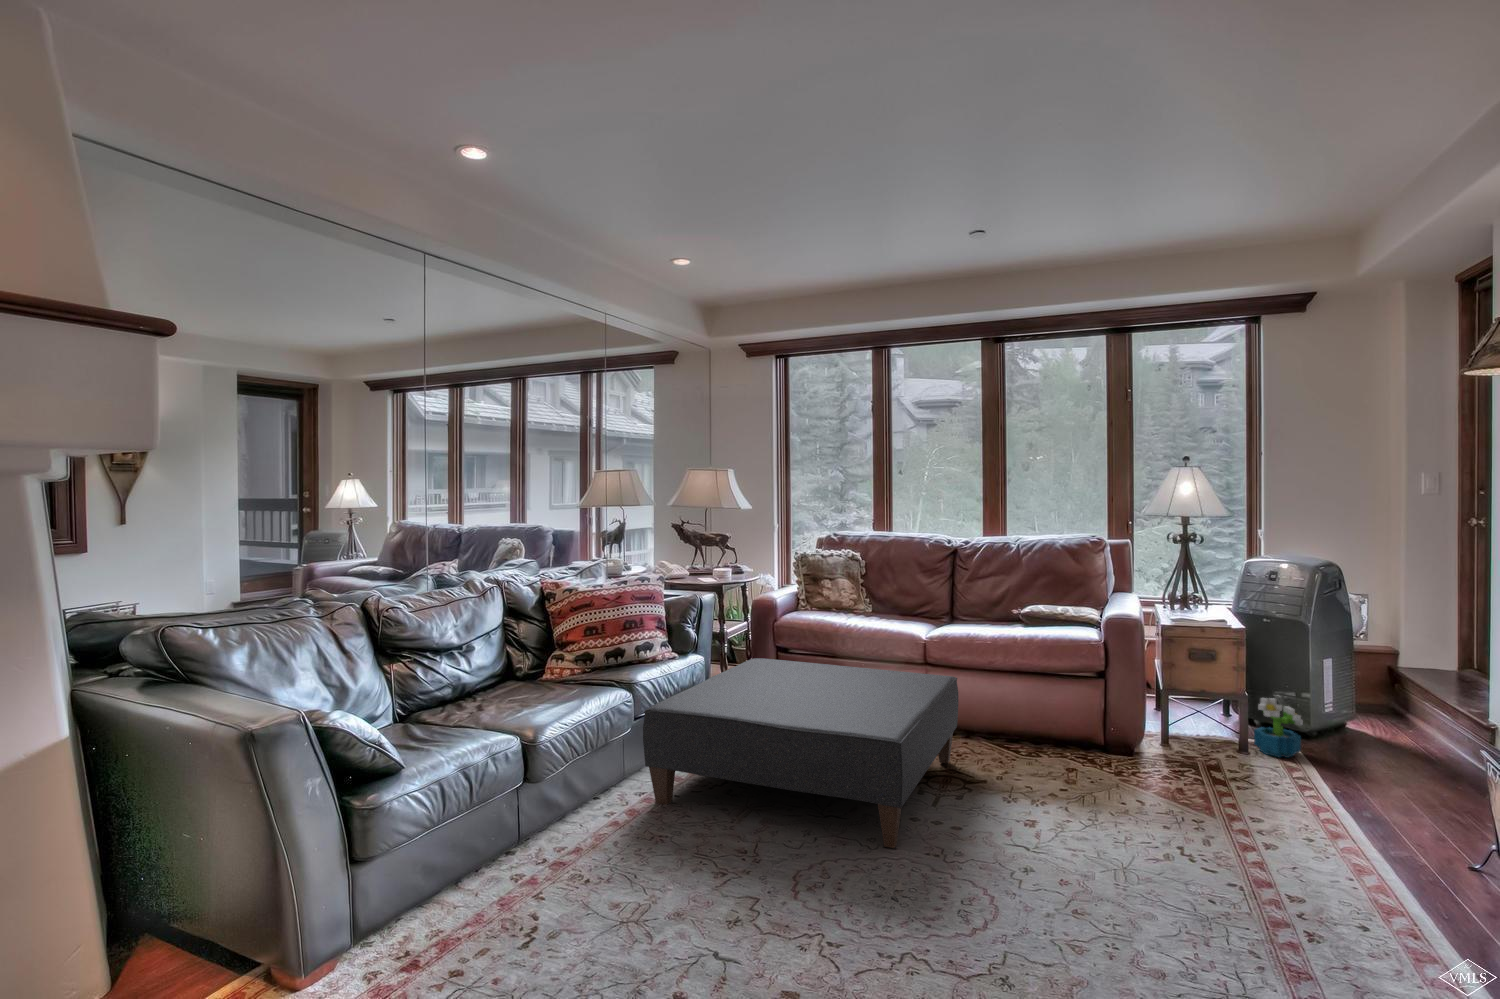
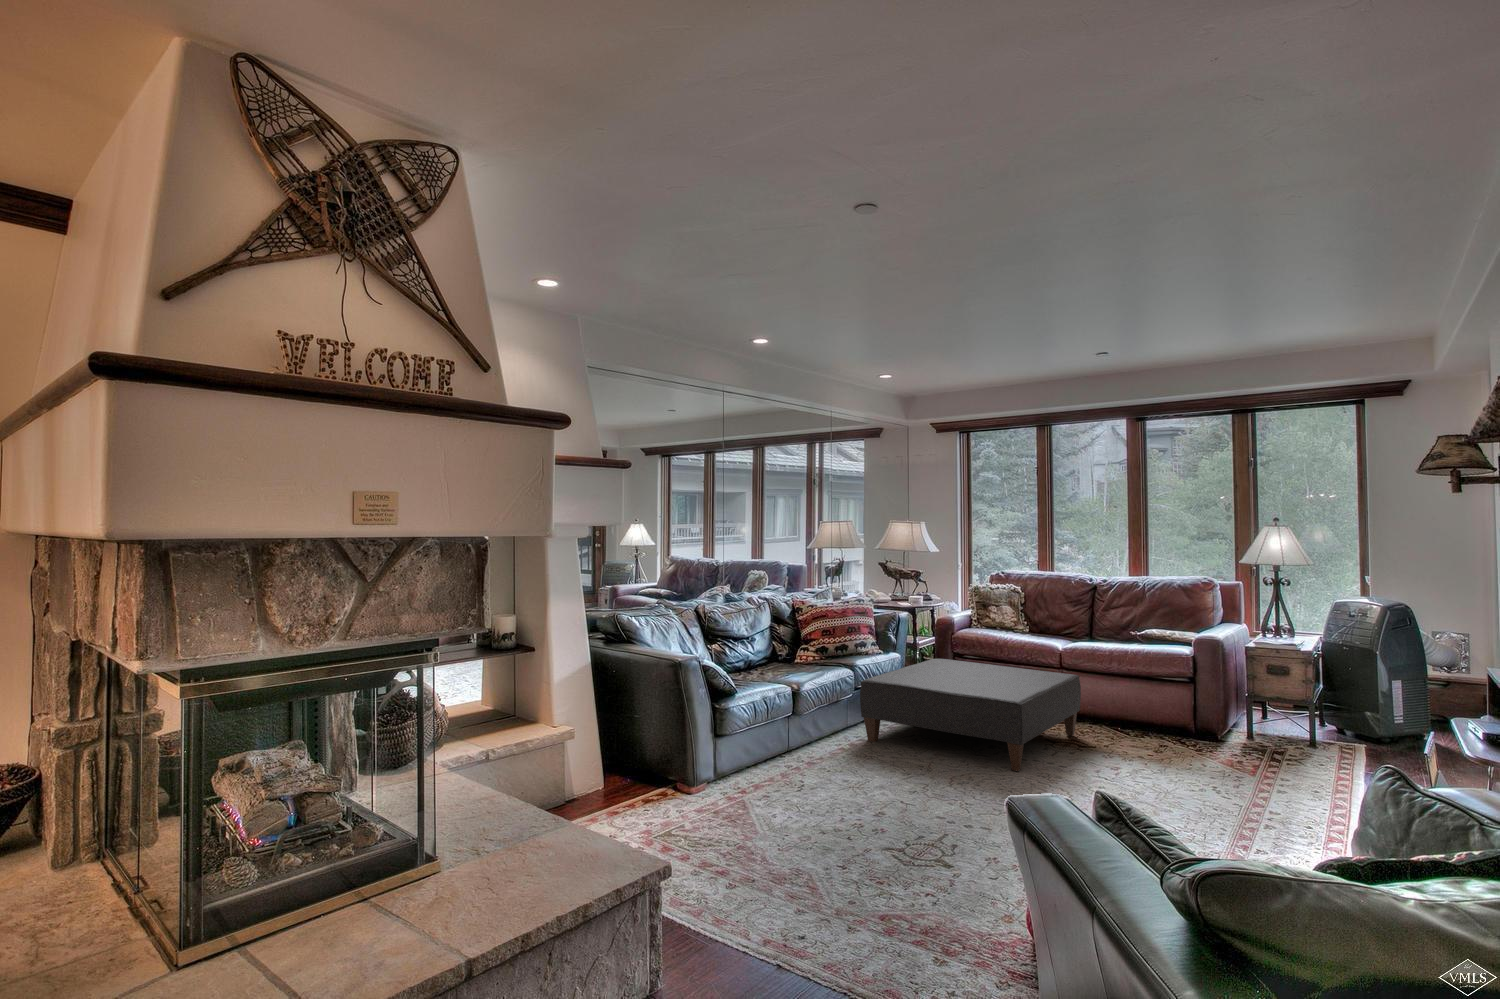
decorative plant: present [1254,698,1303,758] -> none [1326,705,1366,752]

